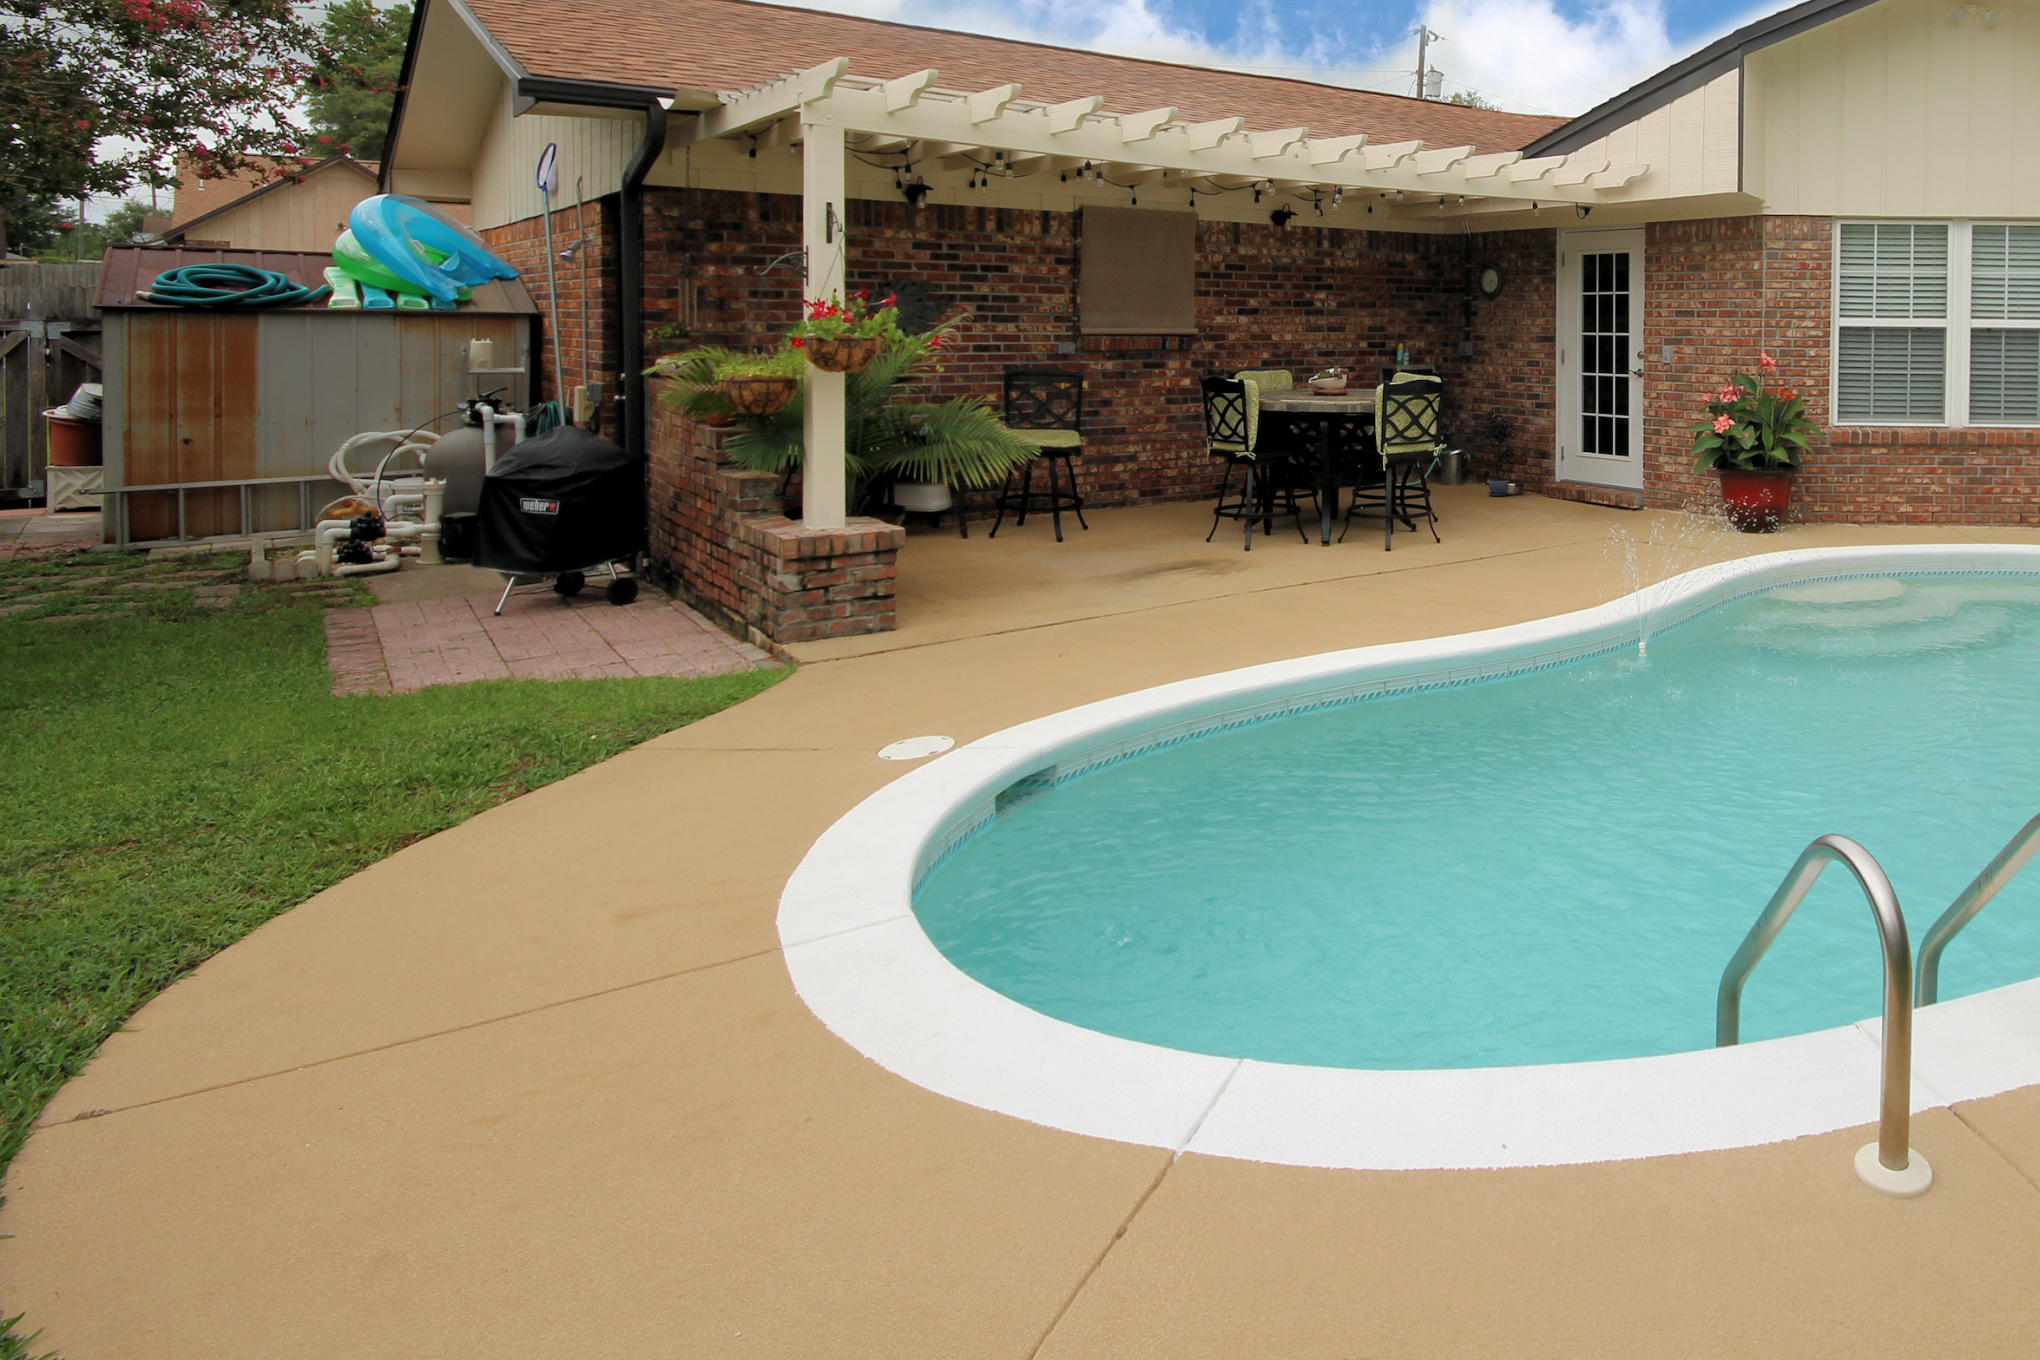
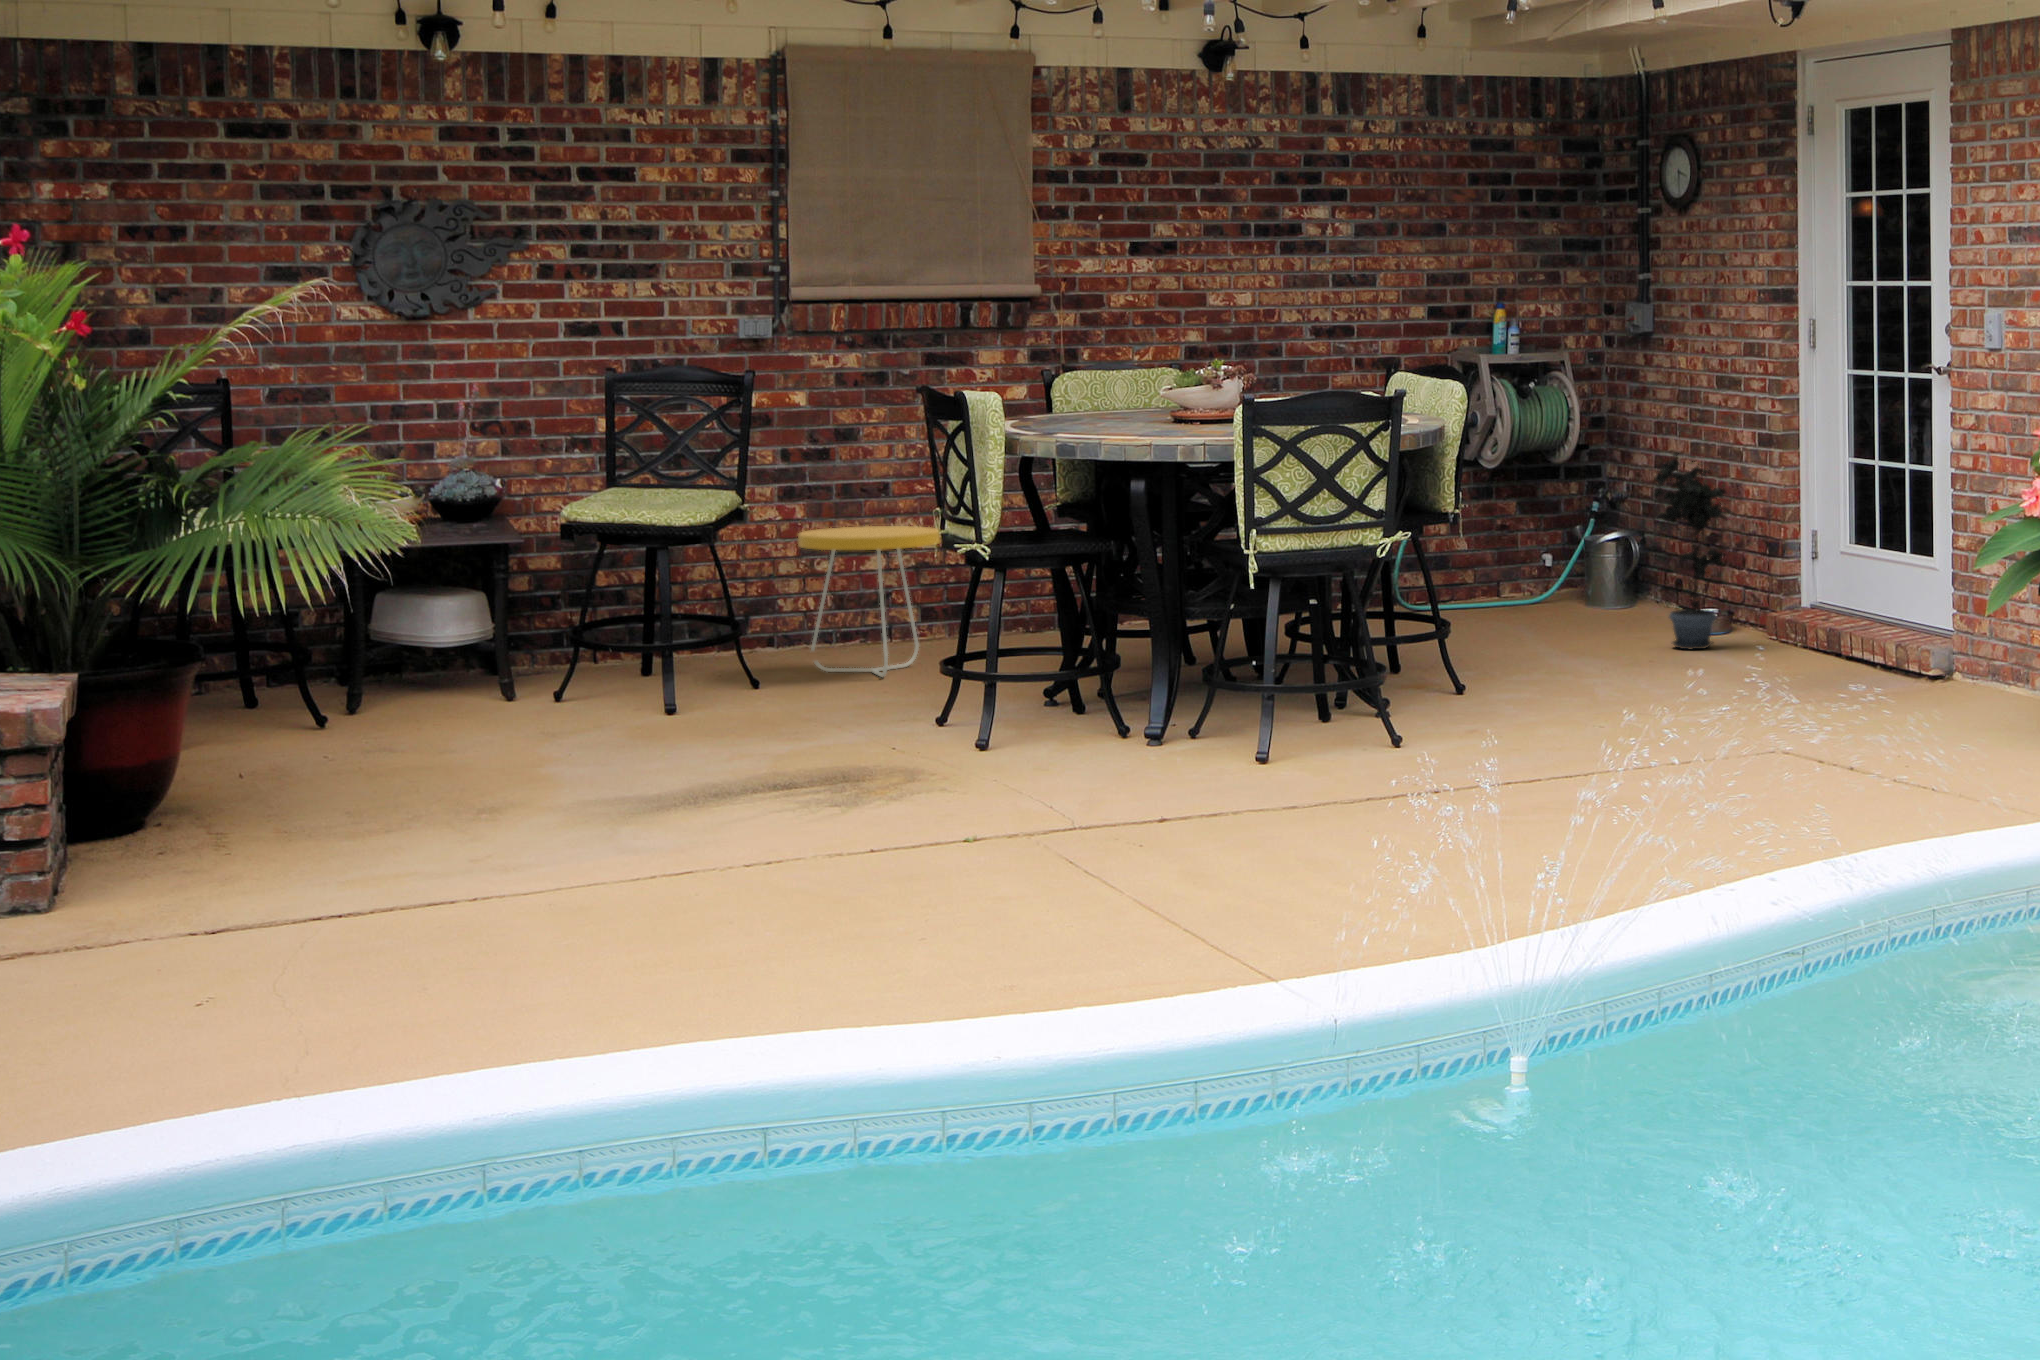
side table: none [1095,447,1167,521] -> present [798,526,940,677]

